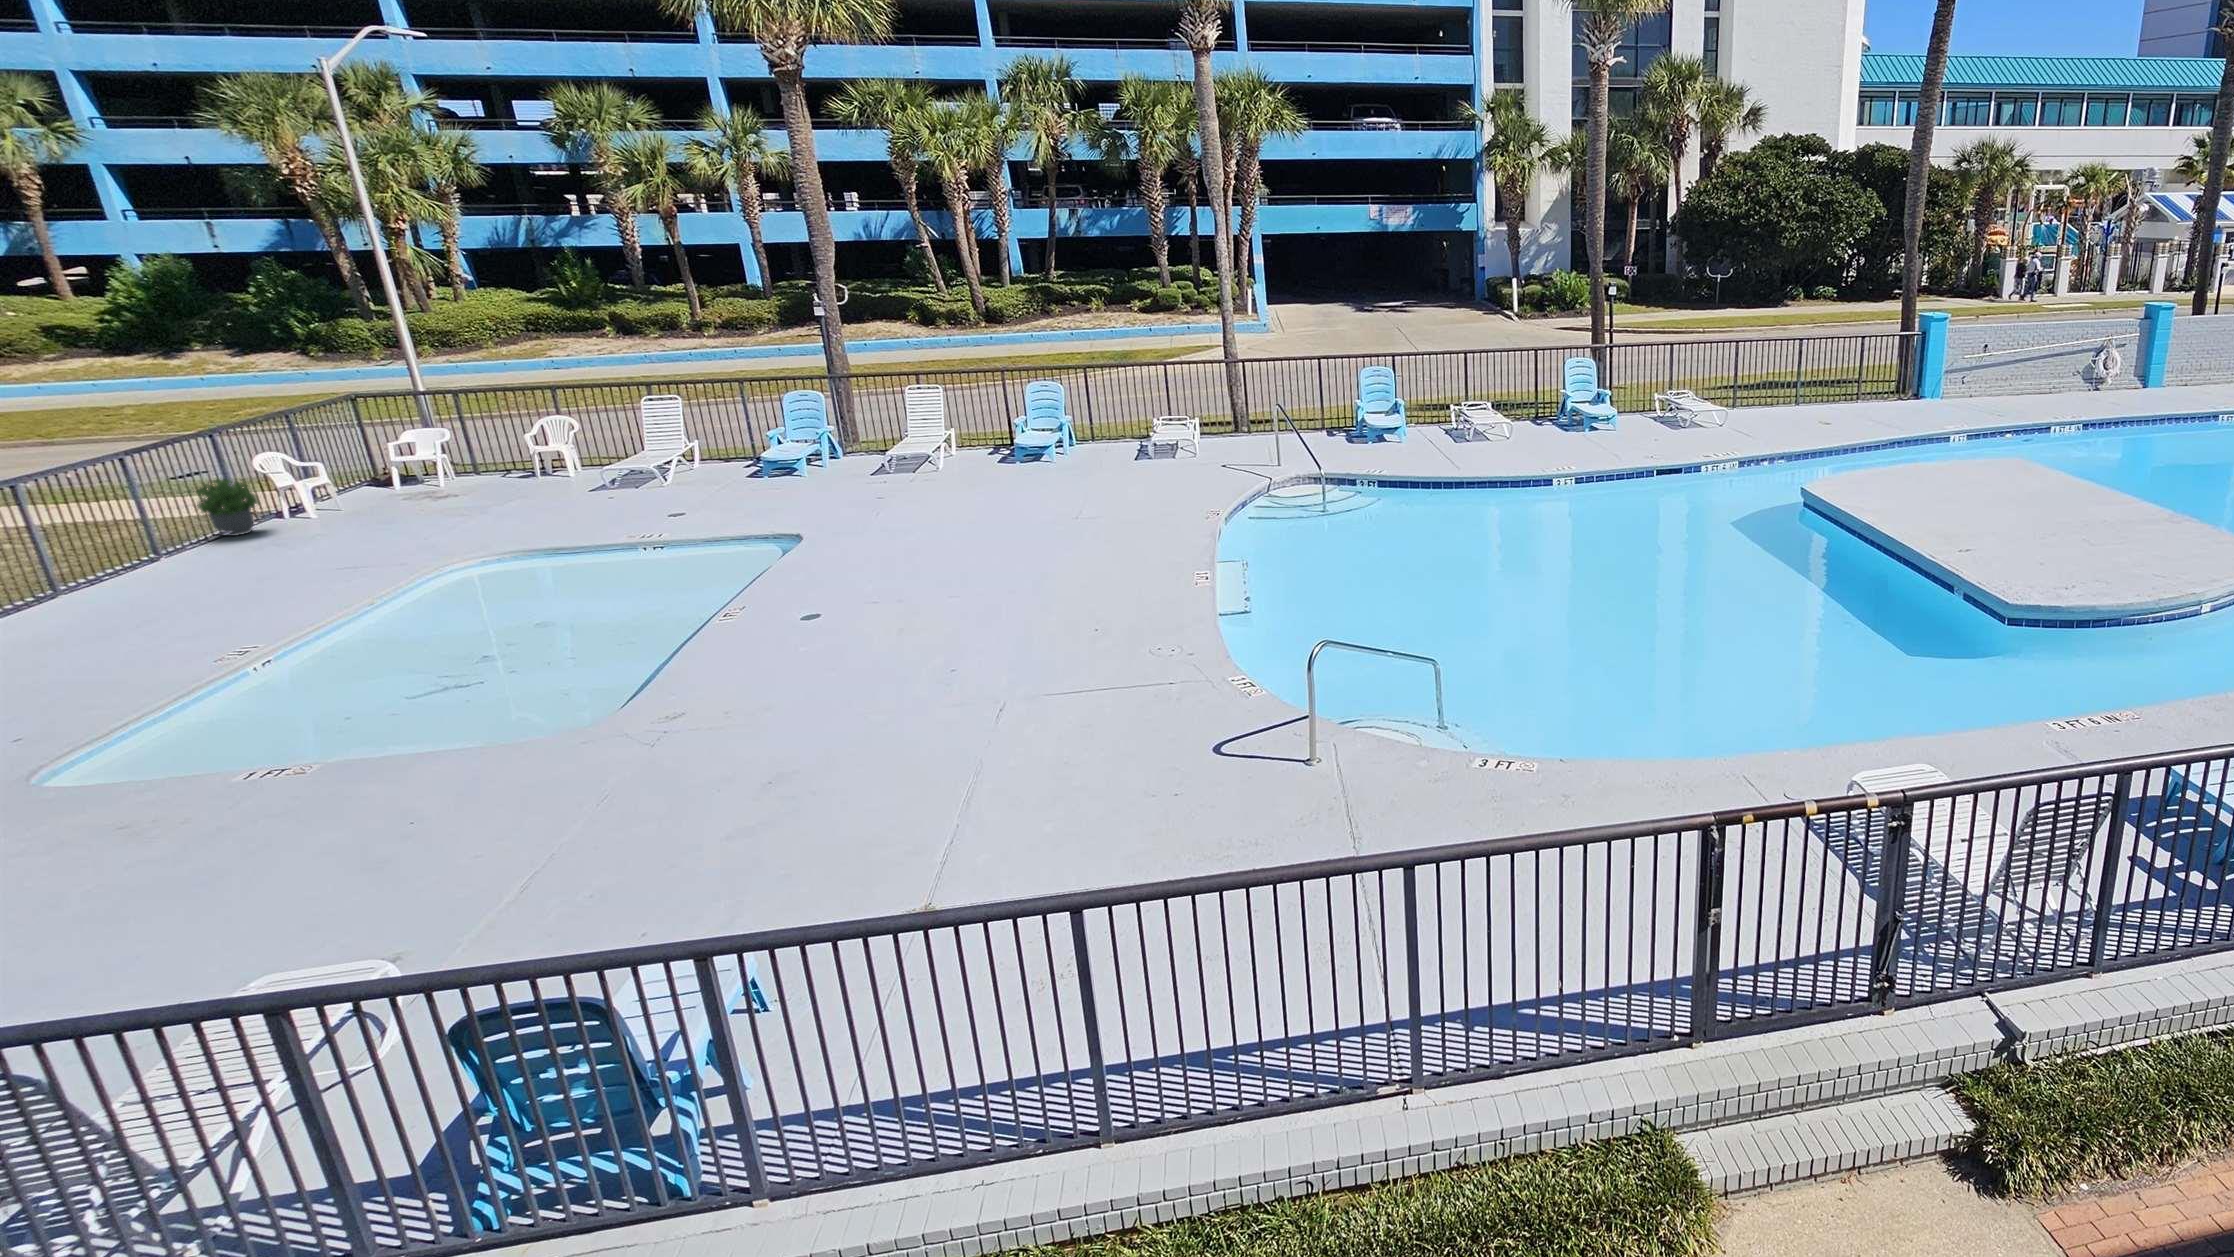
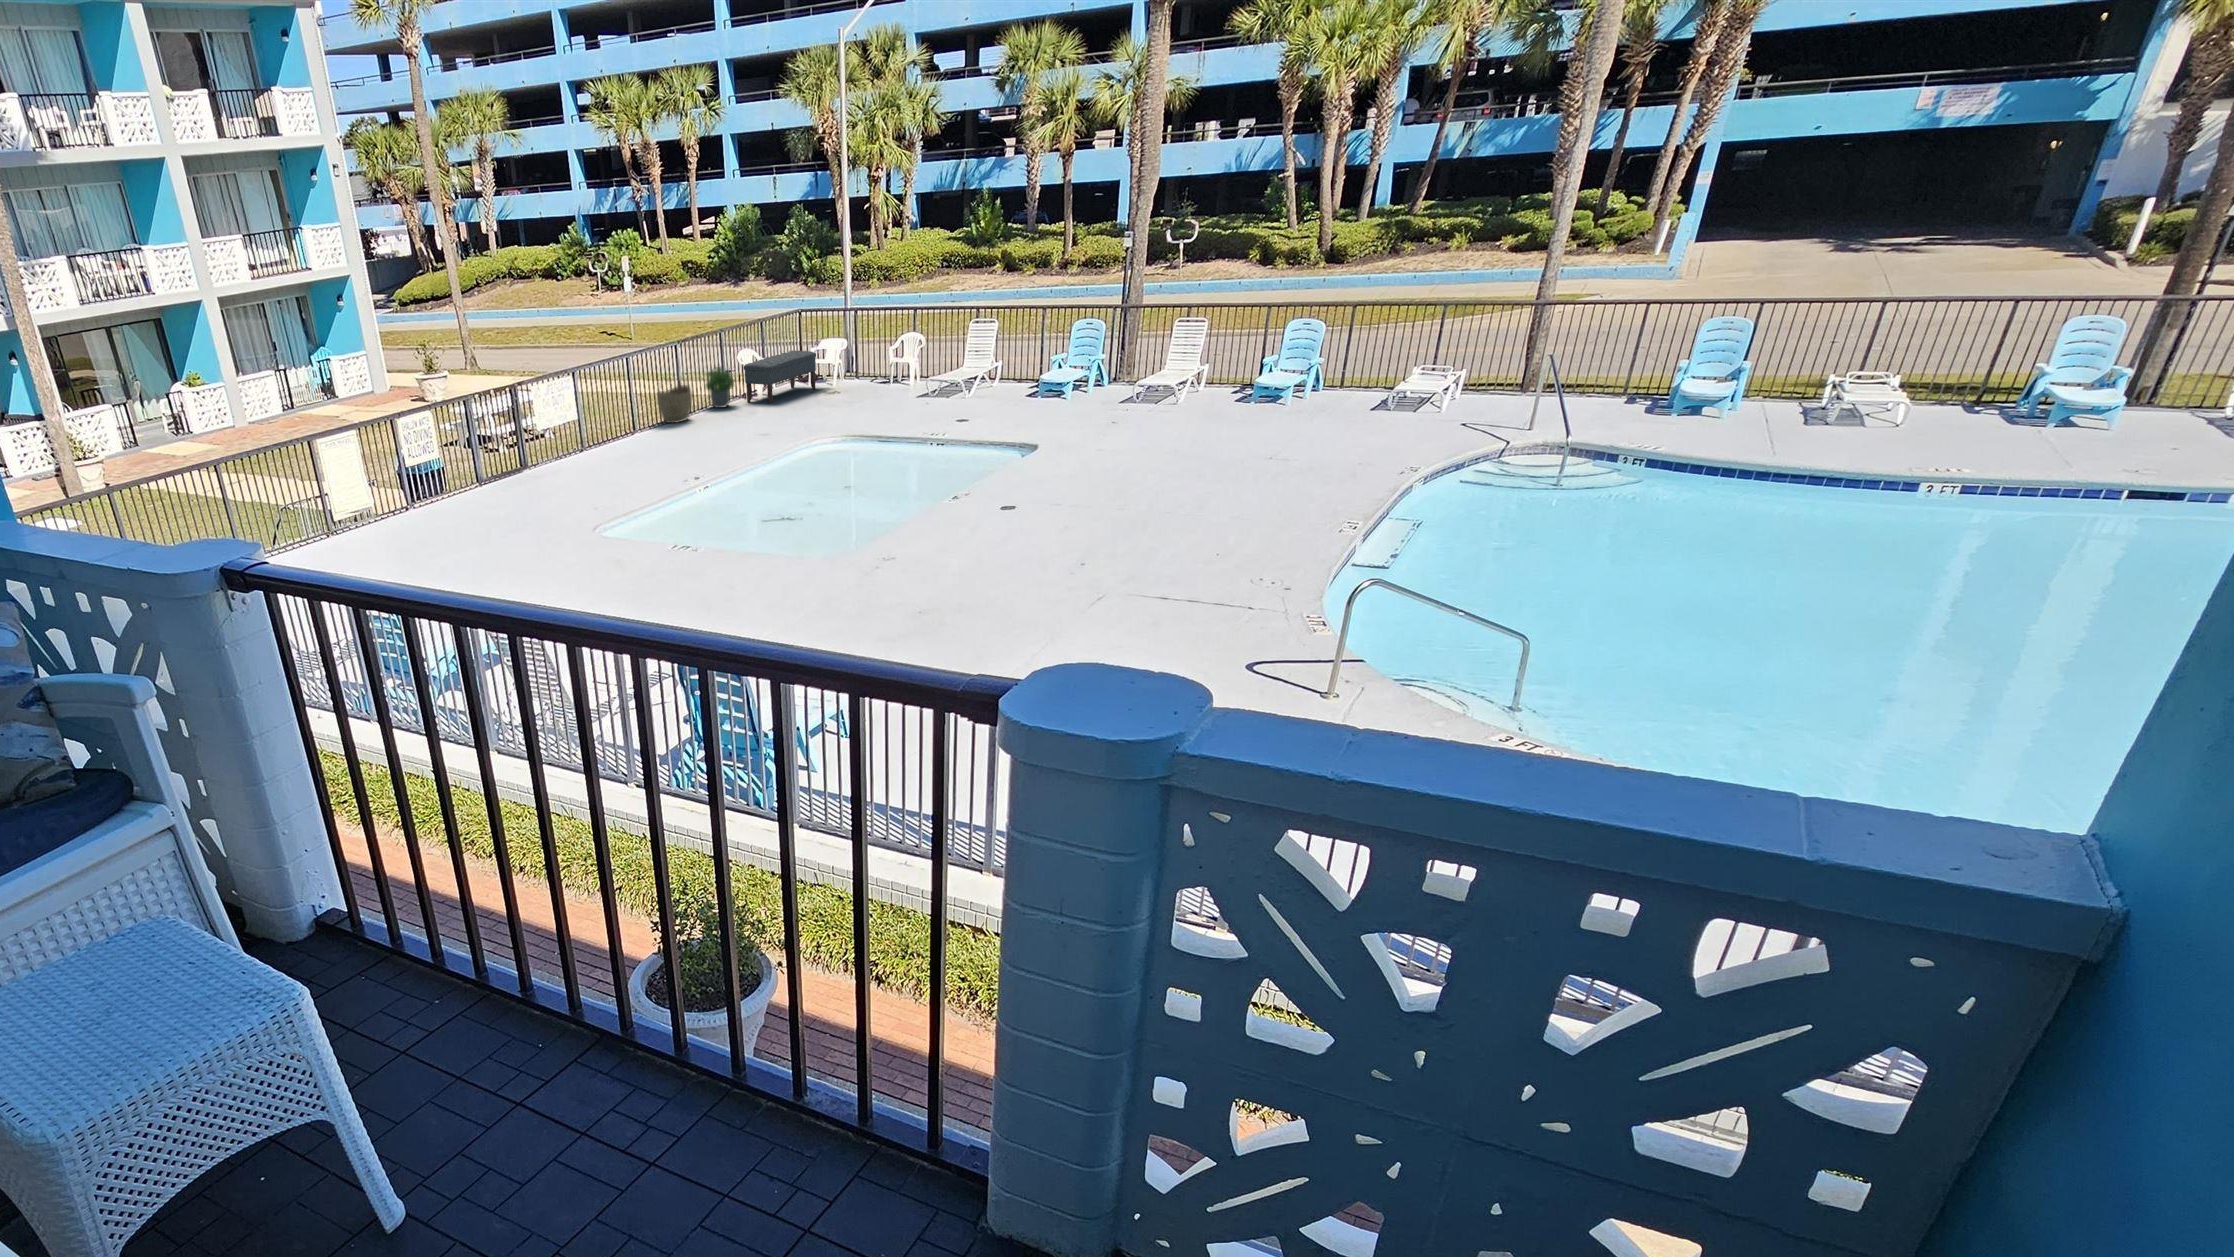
bench: none [270,446,409,522] -> present [744,350,816,404]
woven basket: none [96,503,179,570] -> present [657,379,692,423]

